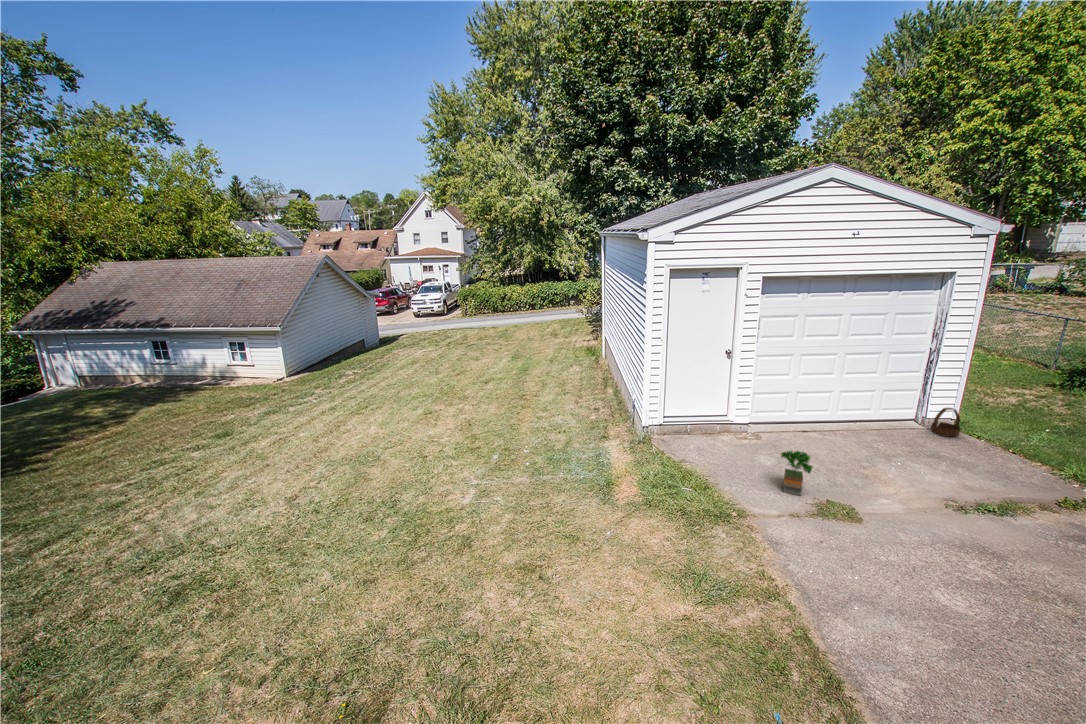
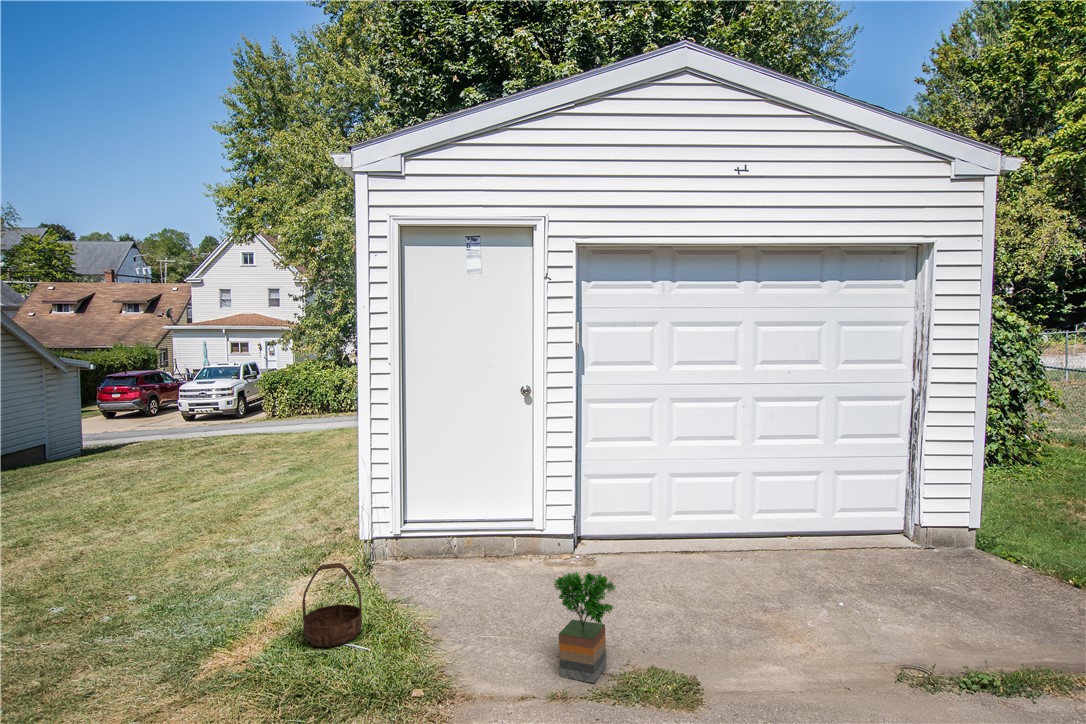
basket: present [931,408,960,437] -> present [302,563,362,647]

